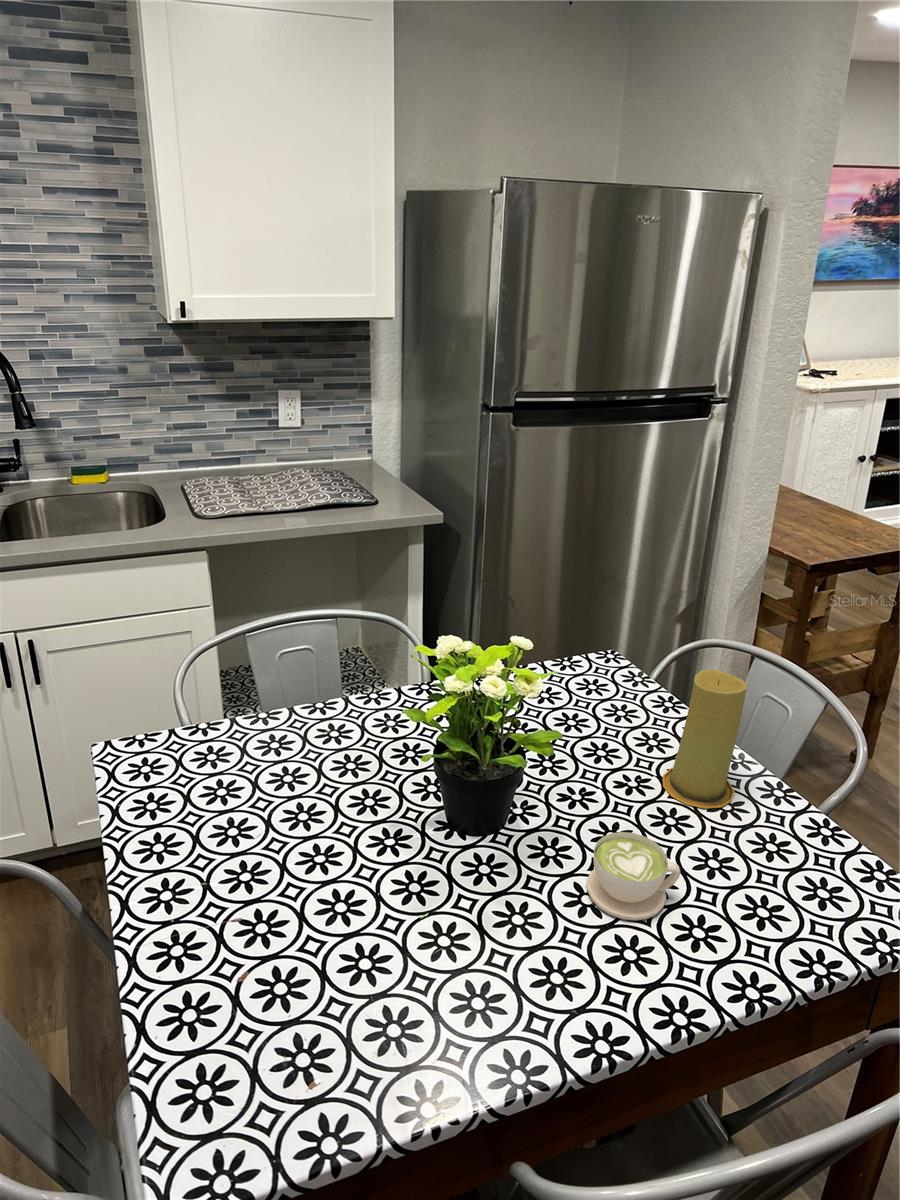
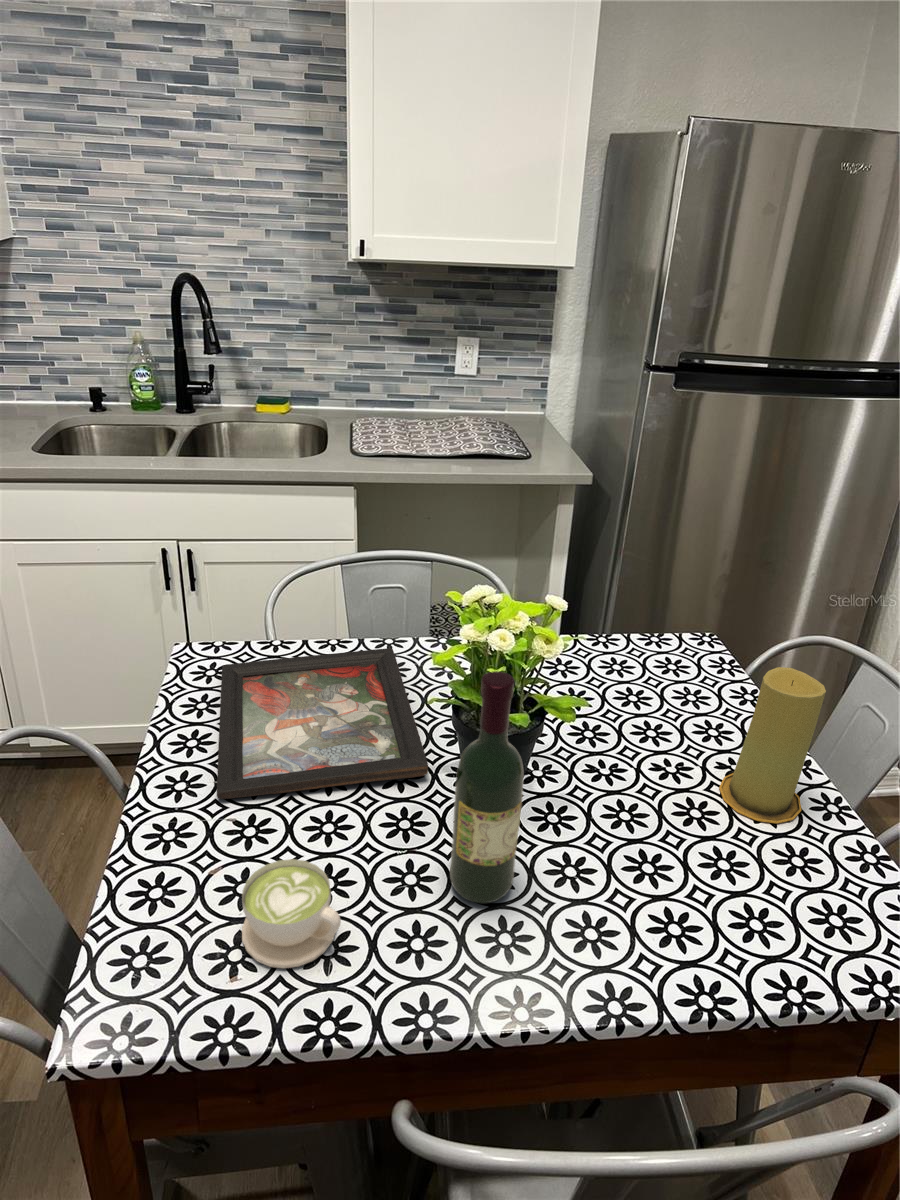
decorative tray: none [153,711,411,902] -> present [217,648,428,799]
wine bottle: none [476,719,545,943] -> present [450,671,523,903]
coffee cup: present [587,832,680,920] -> present [242,859,341,968]

